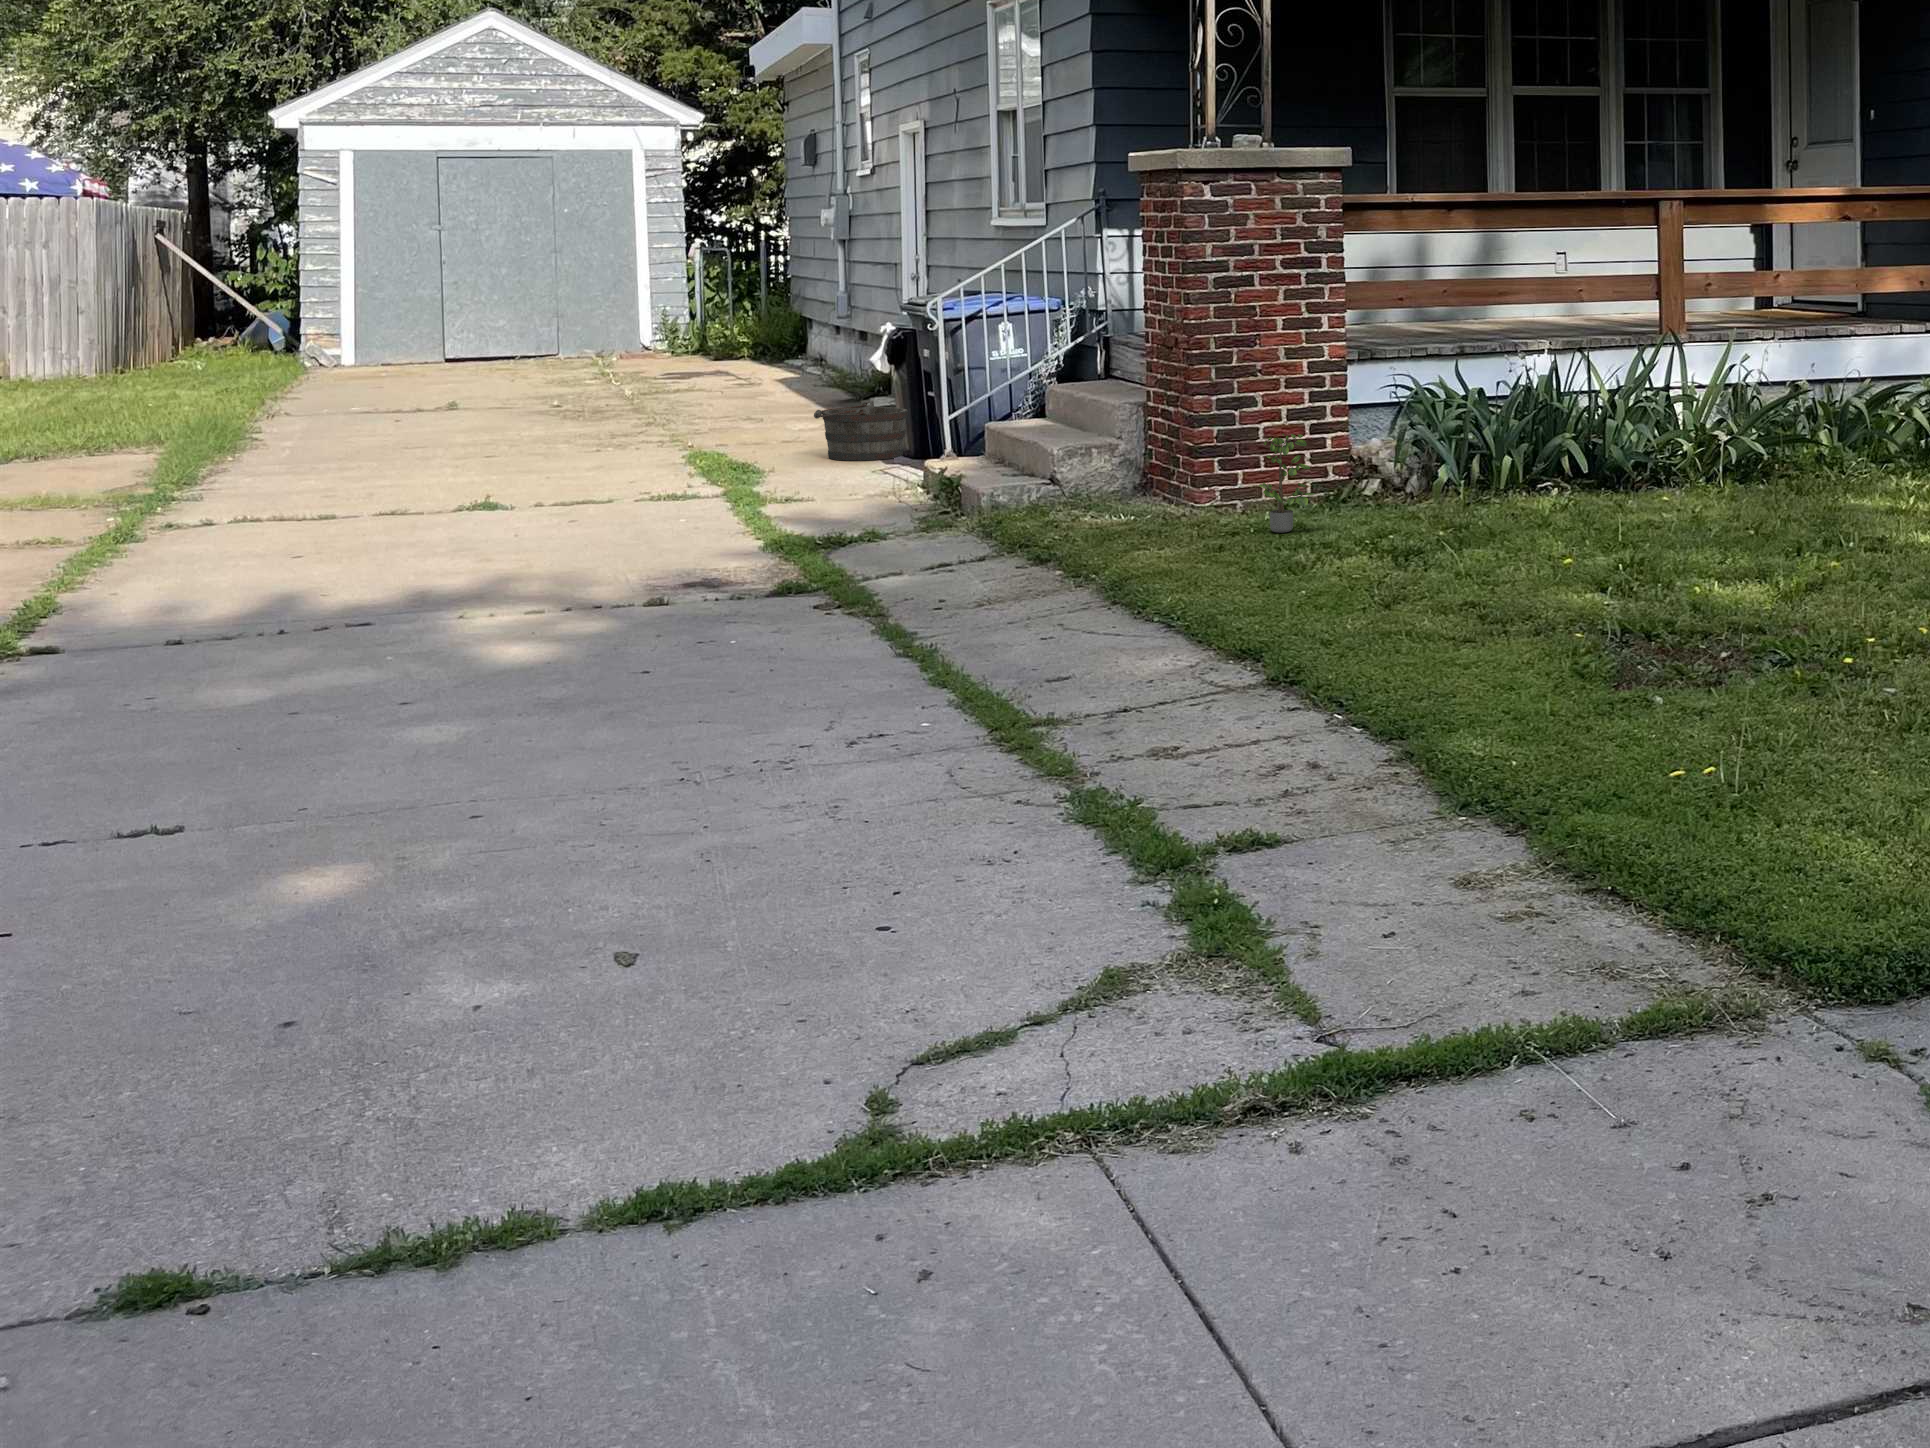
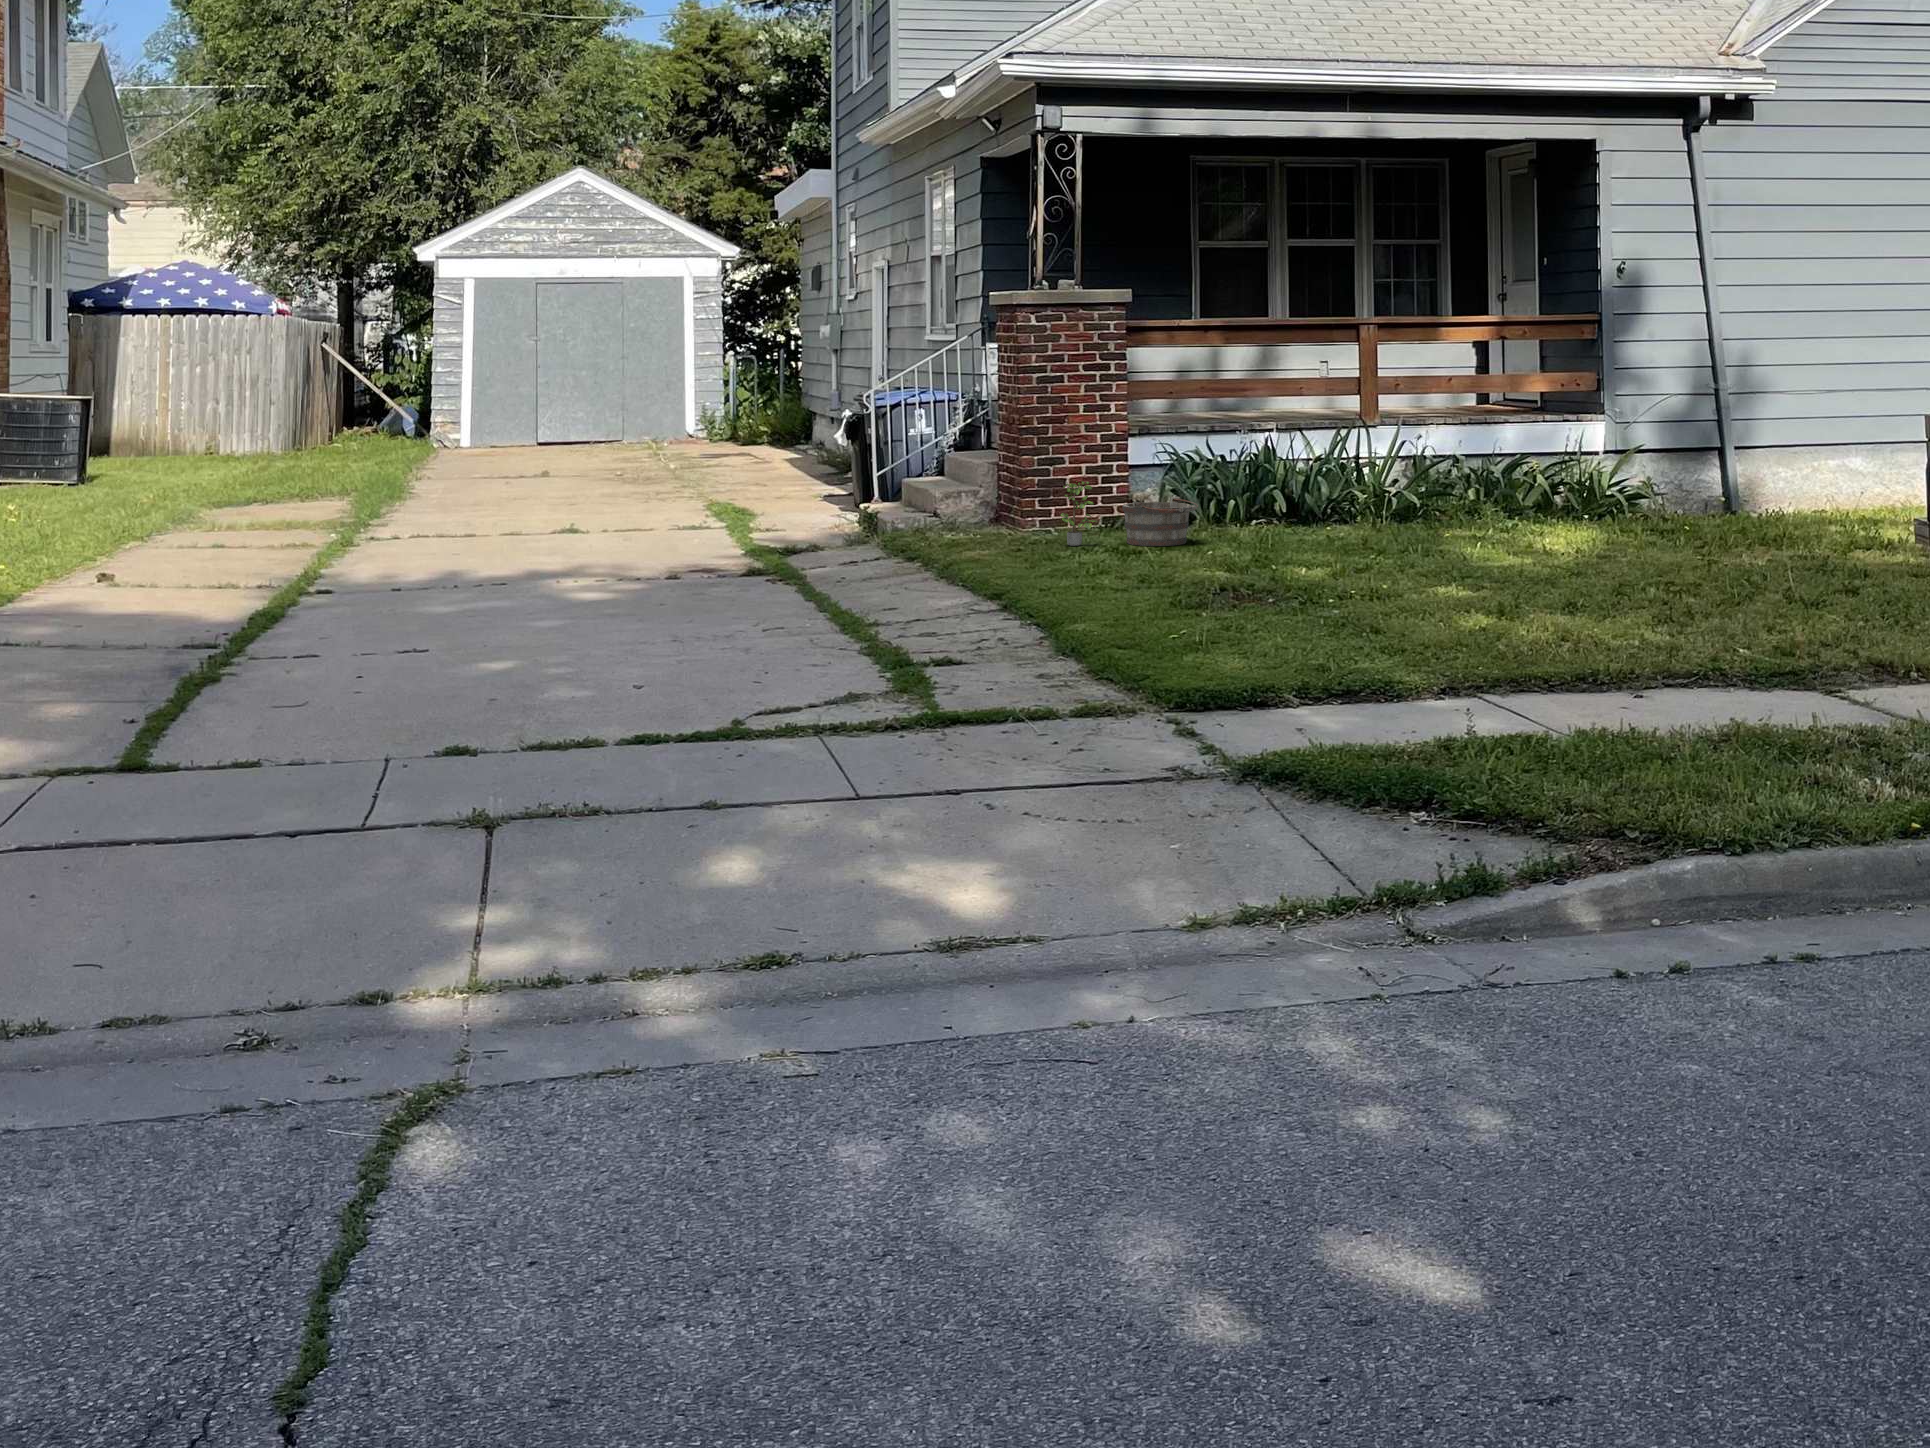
bucket: present [814,400,908,461] -> present [1122,497,1198,546]

